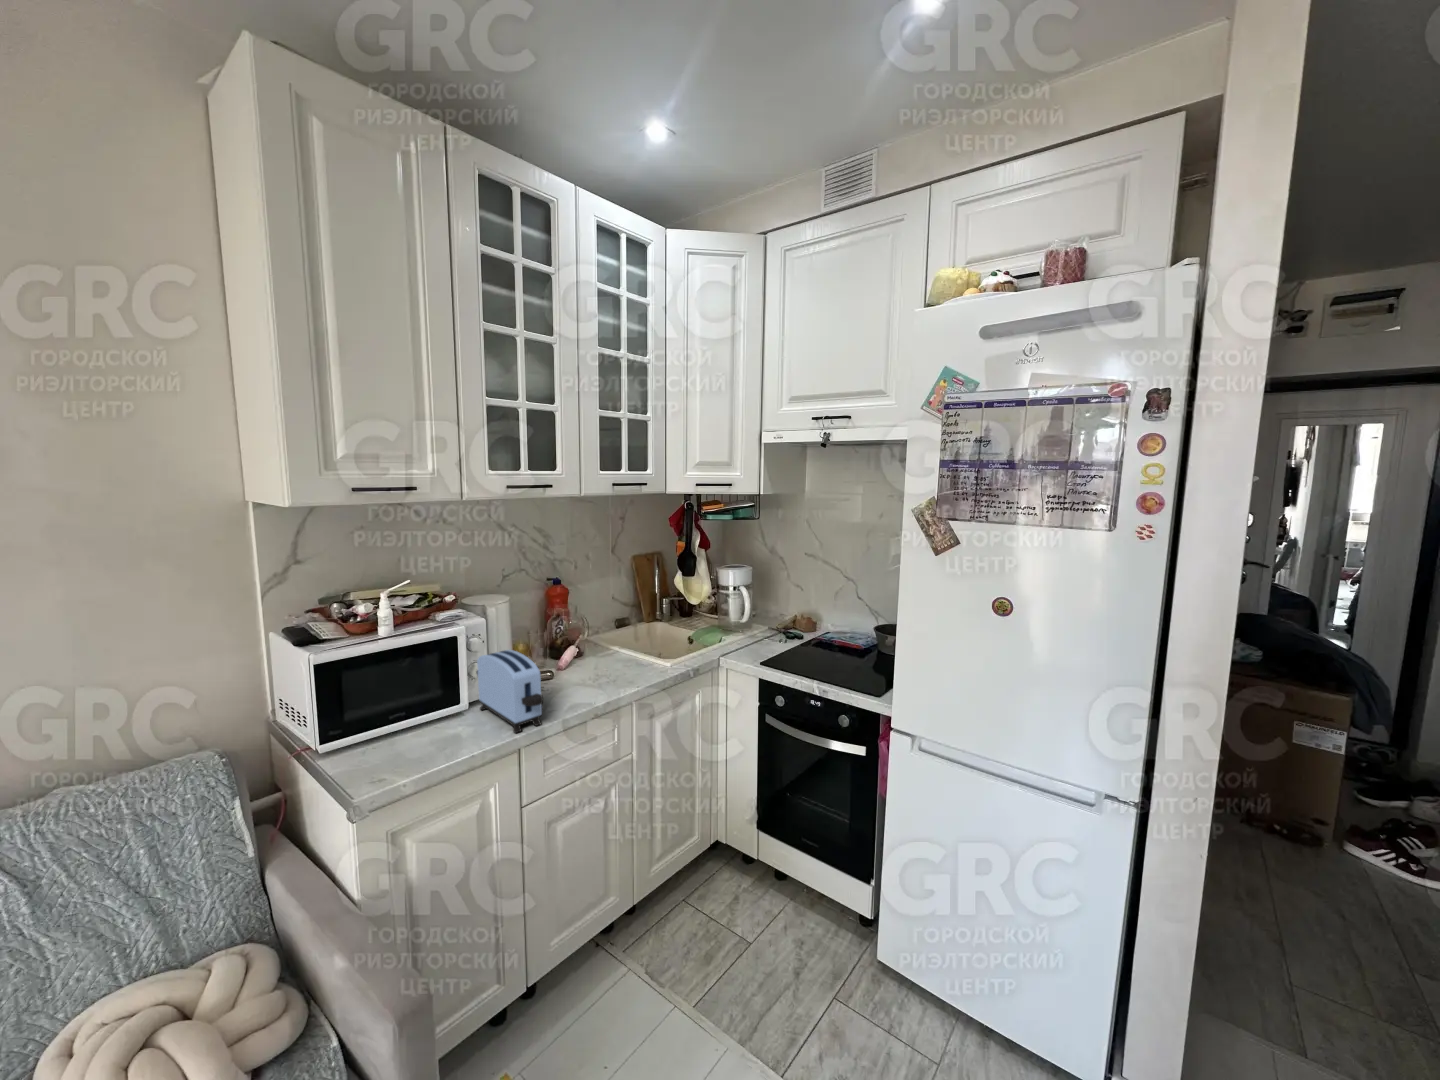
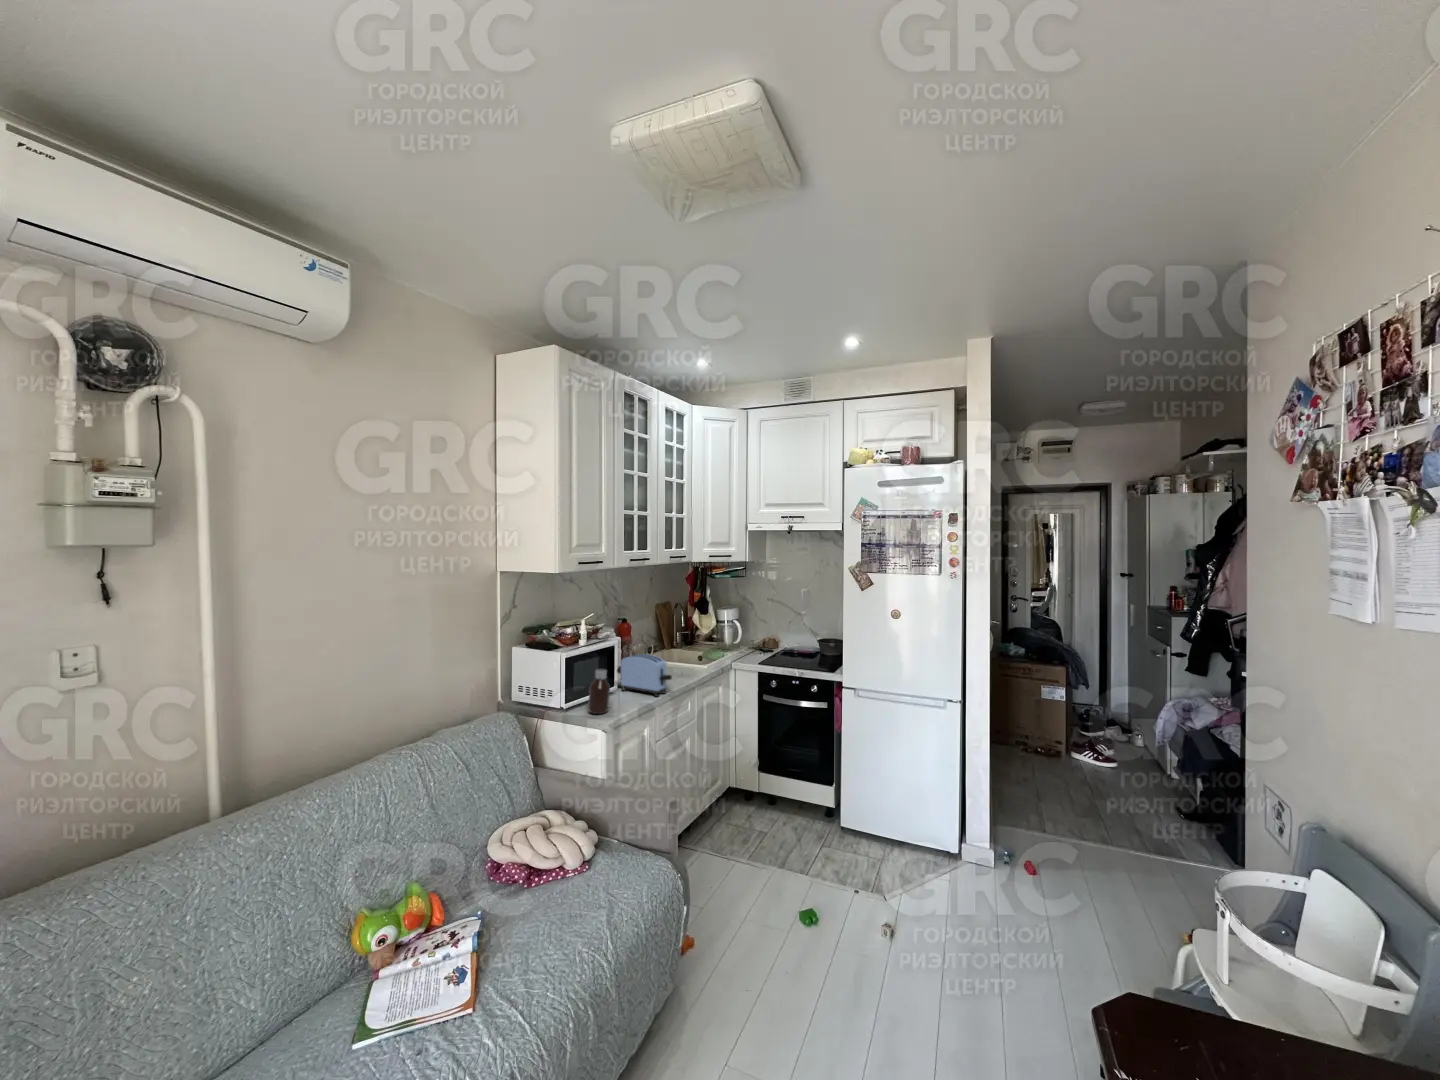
bottle: none [352,687,396,772] -> present [588,669,610,714]

